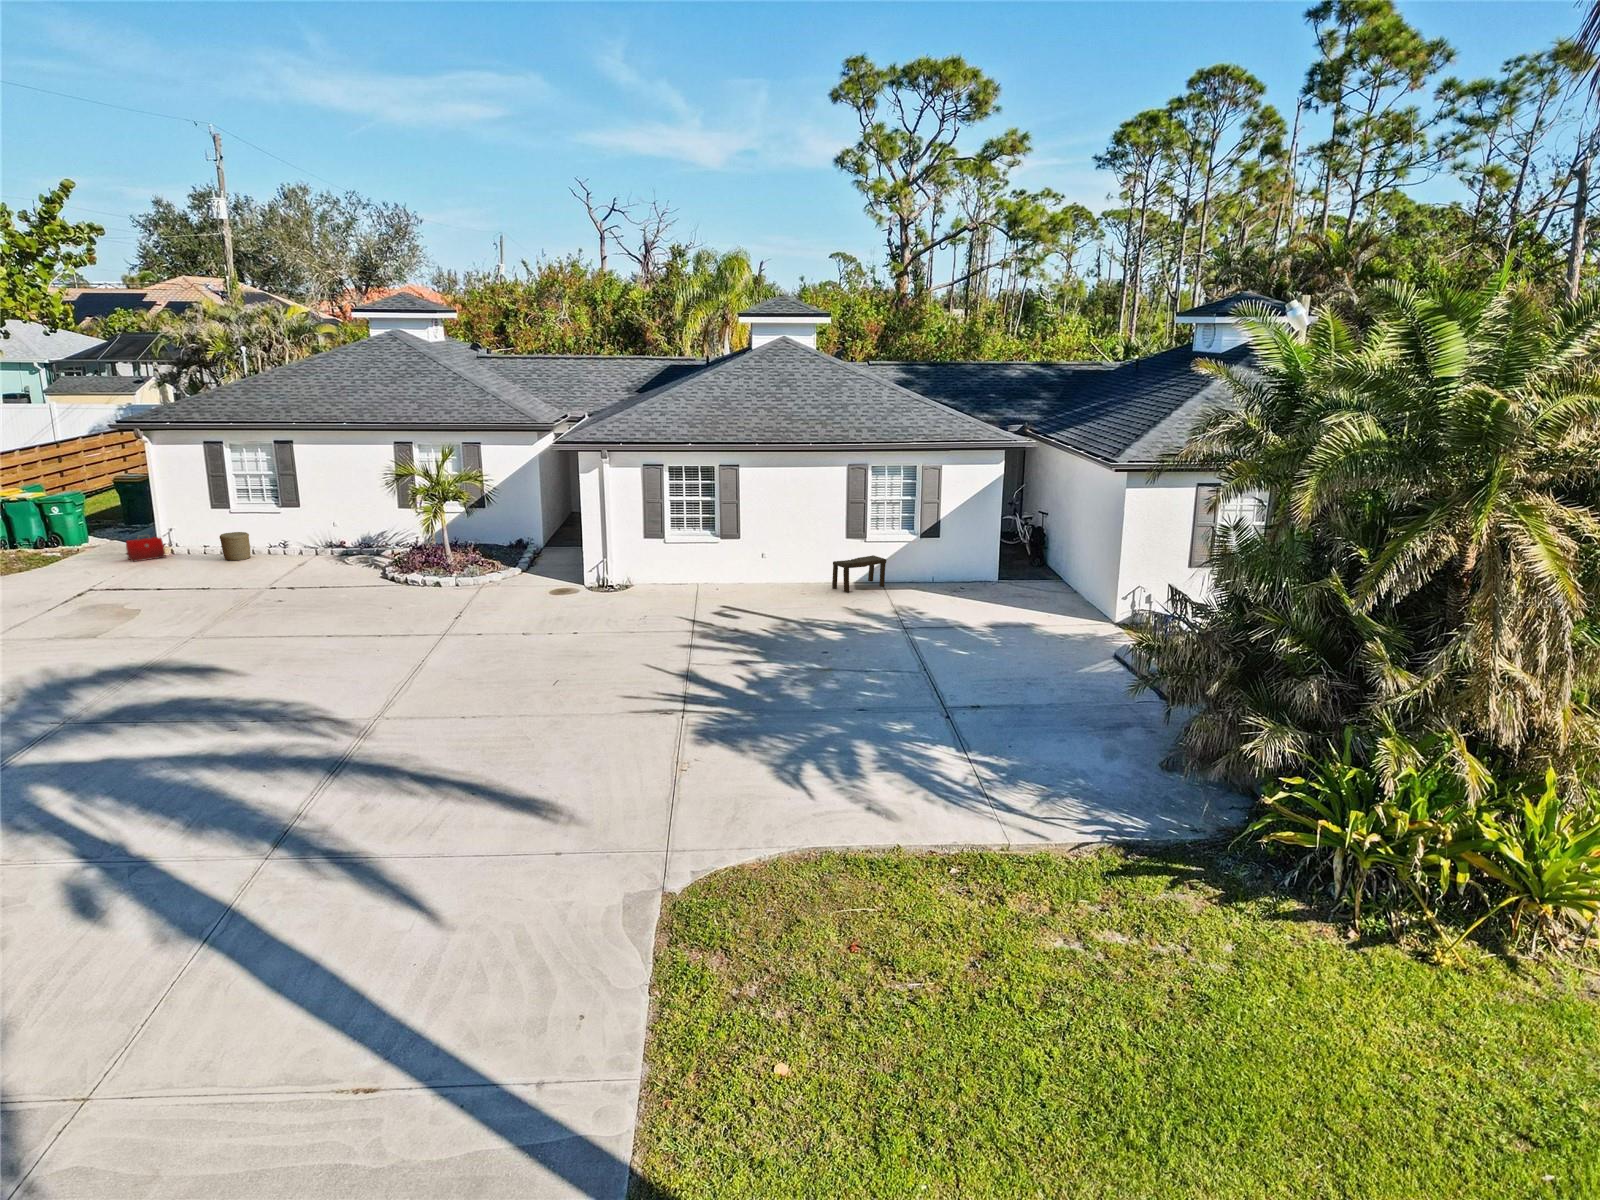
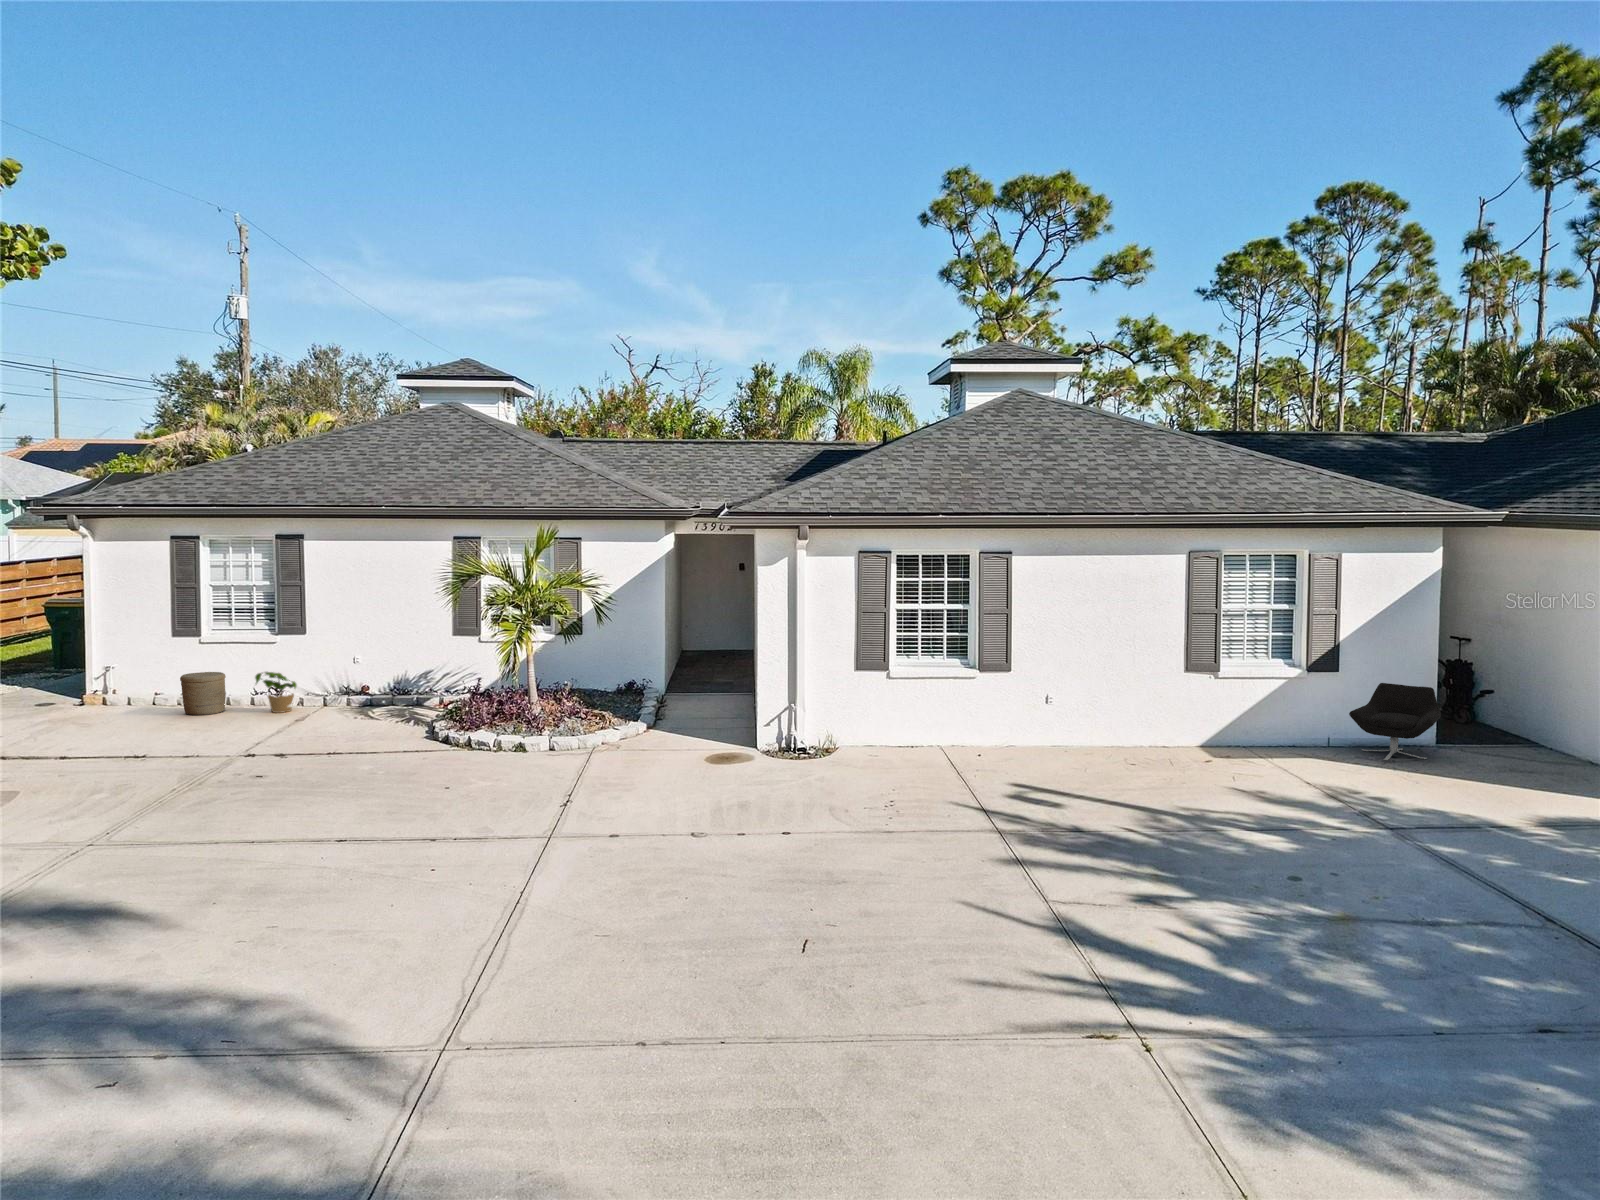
potted plant: none [269,533,297,559] -> present [255,672,297,713]
toolbox: present [126,535,165,562] -> none [38,675,97,717]
lounge chair: none [936,546,989,593] -> present [1349,683,1441,760]
bench: present [832,555,886,592] -> none [1175,699,1264,760]

